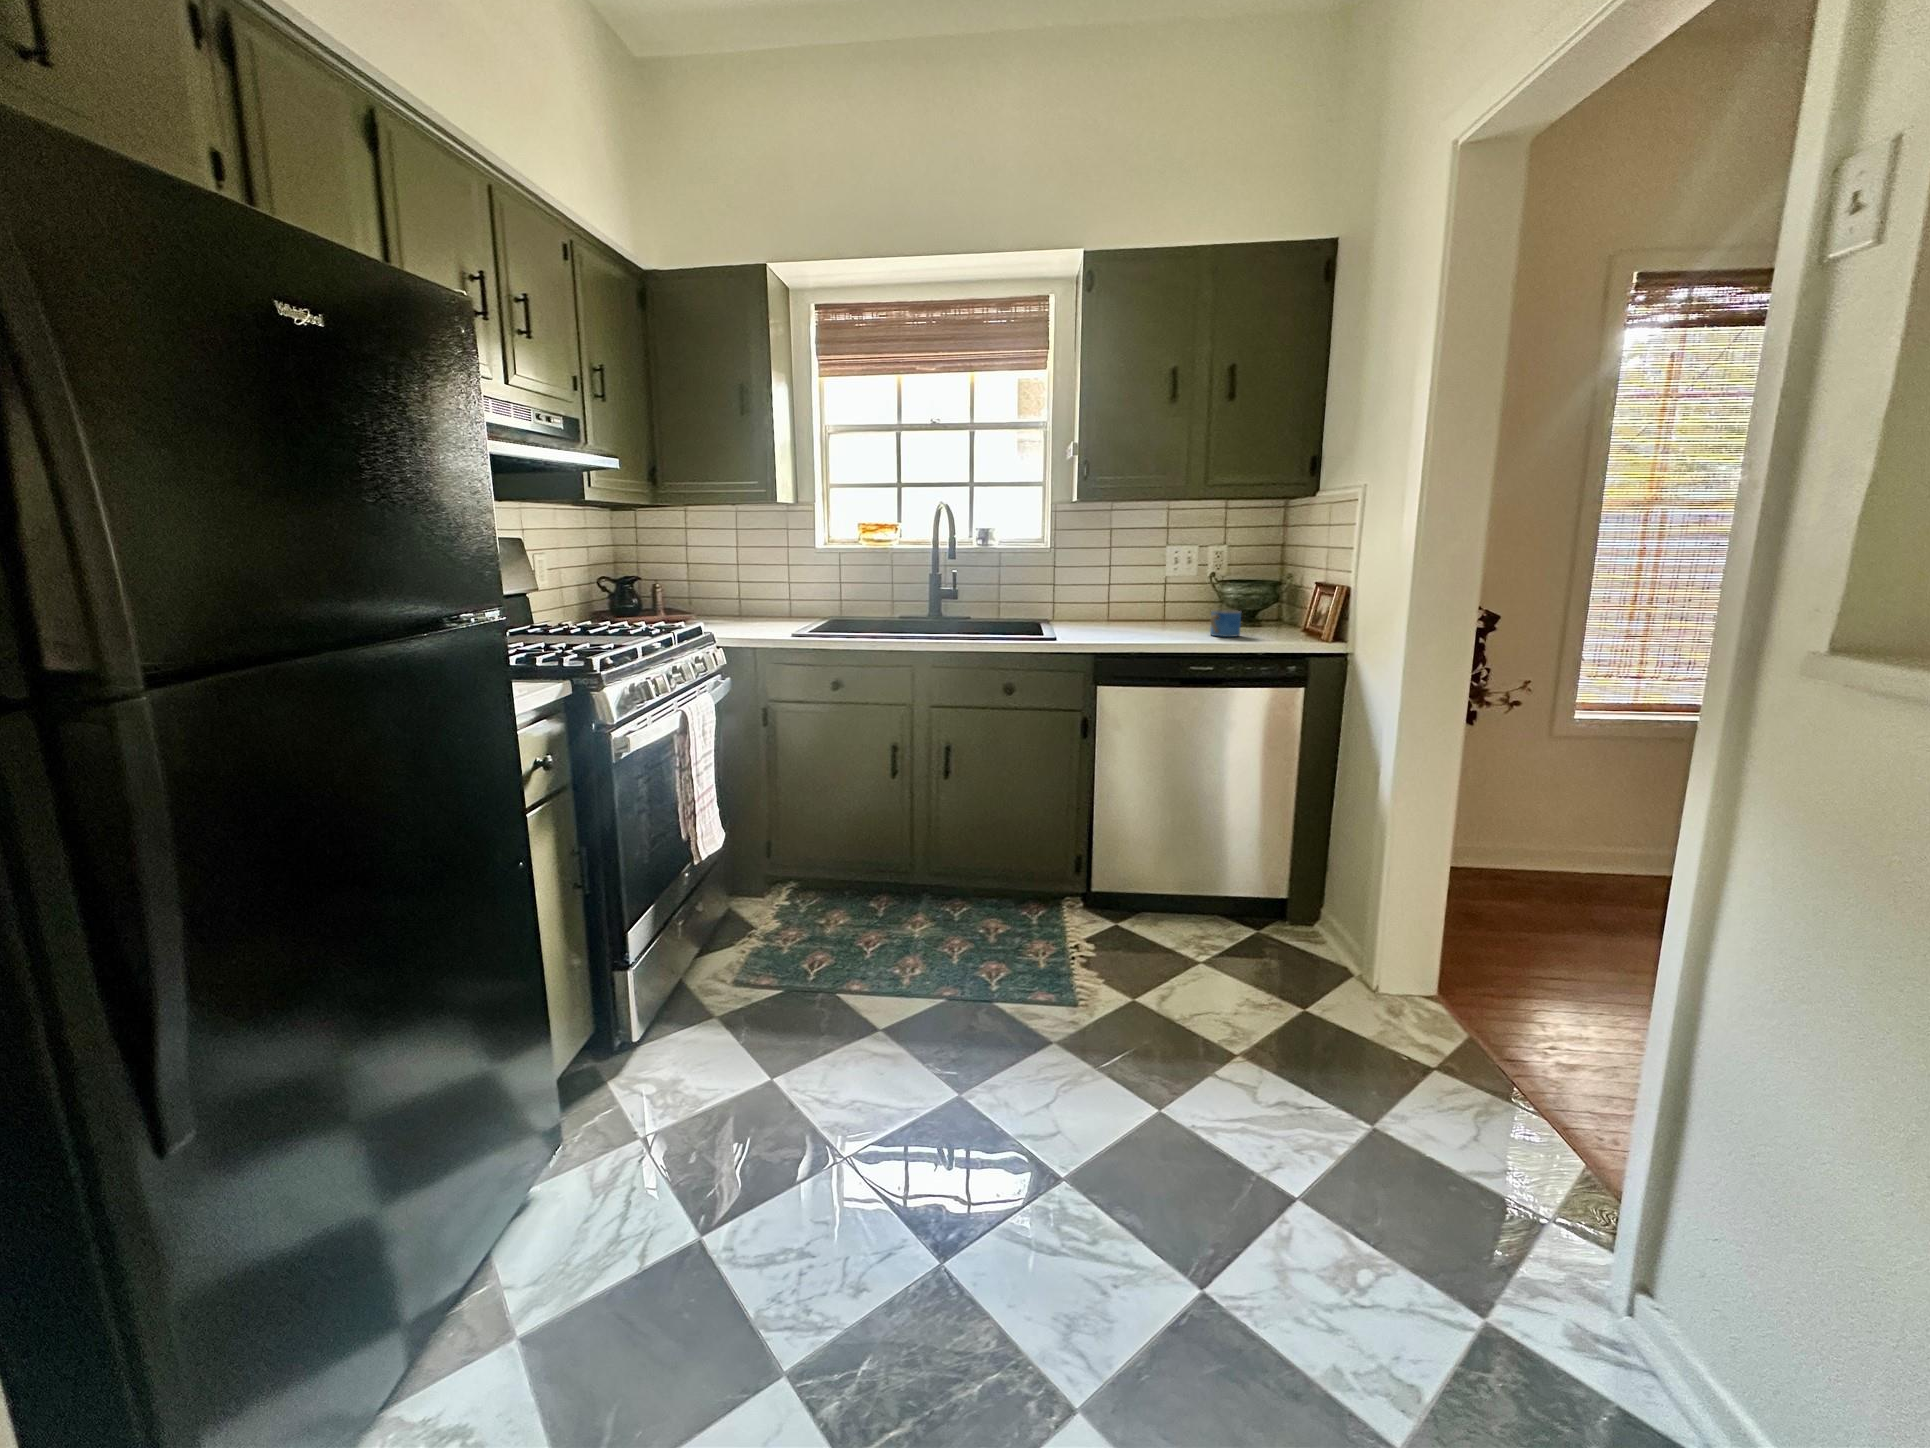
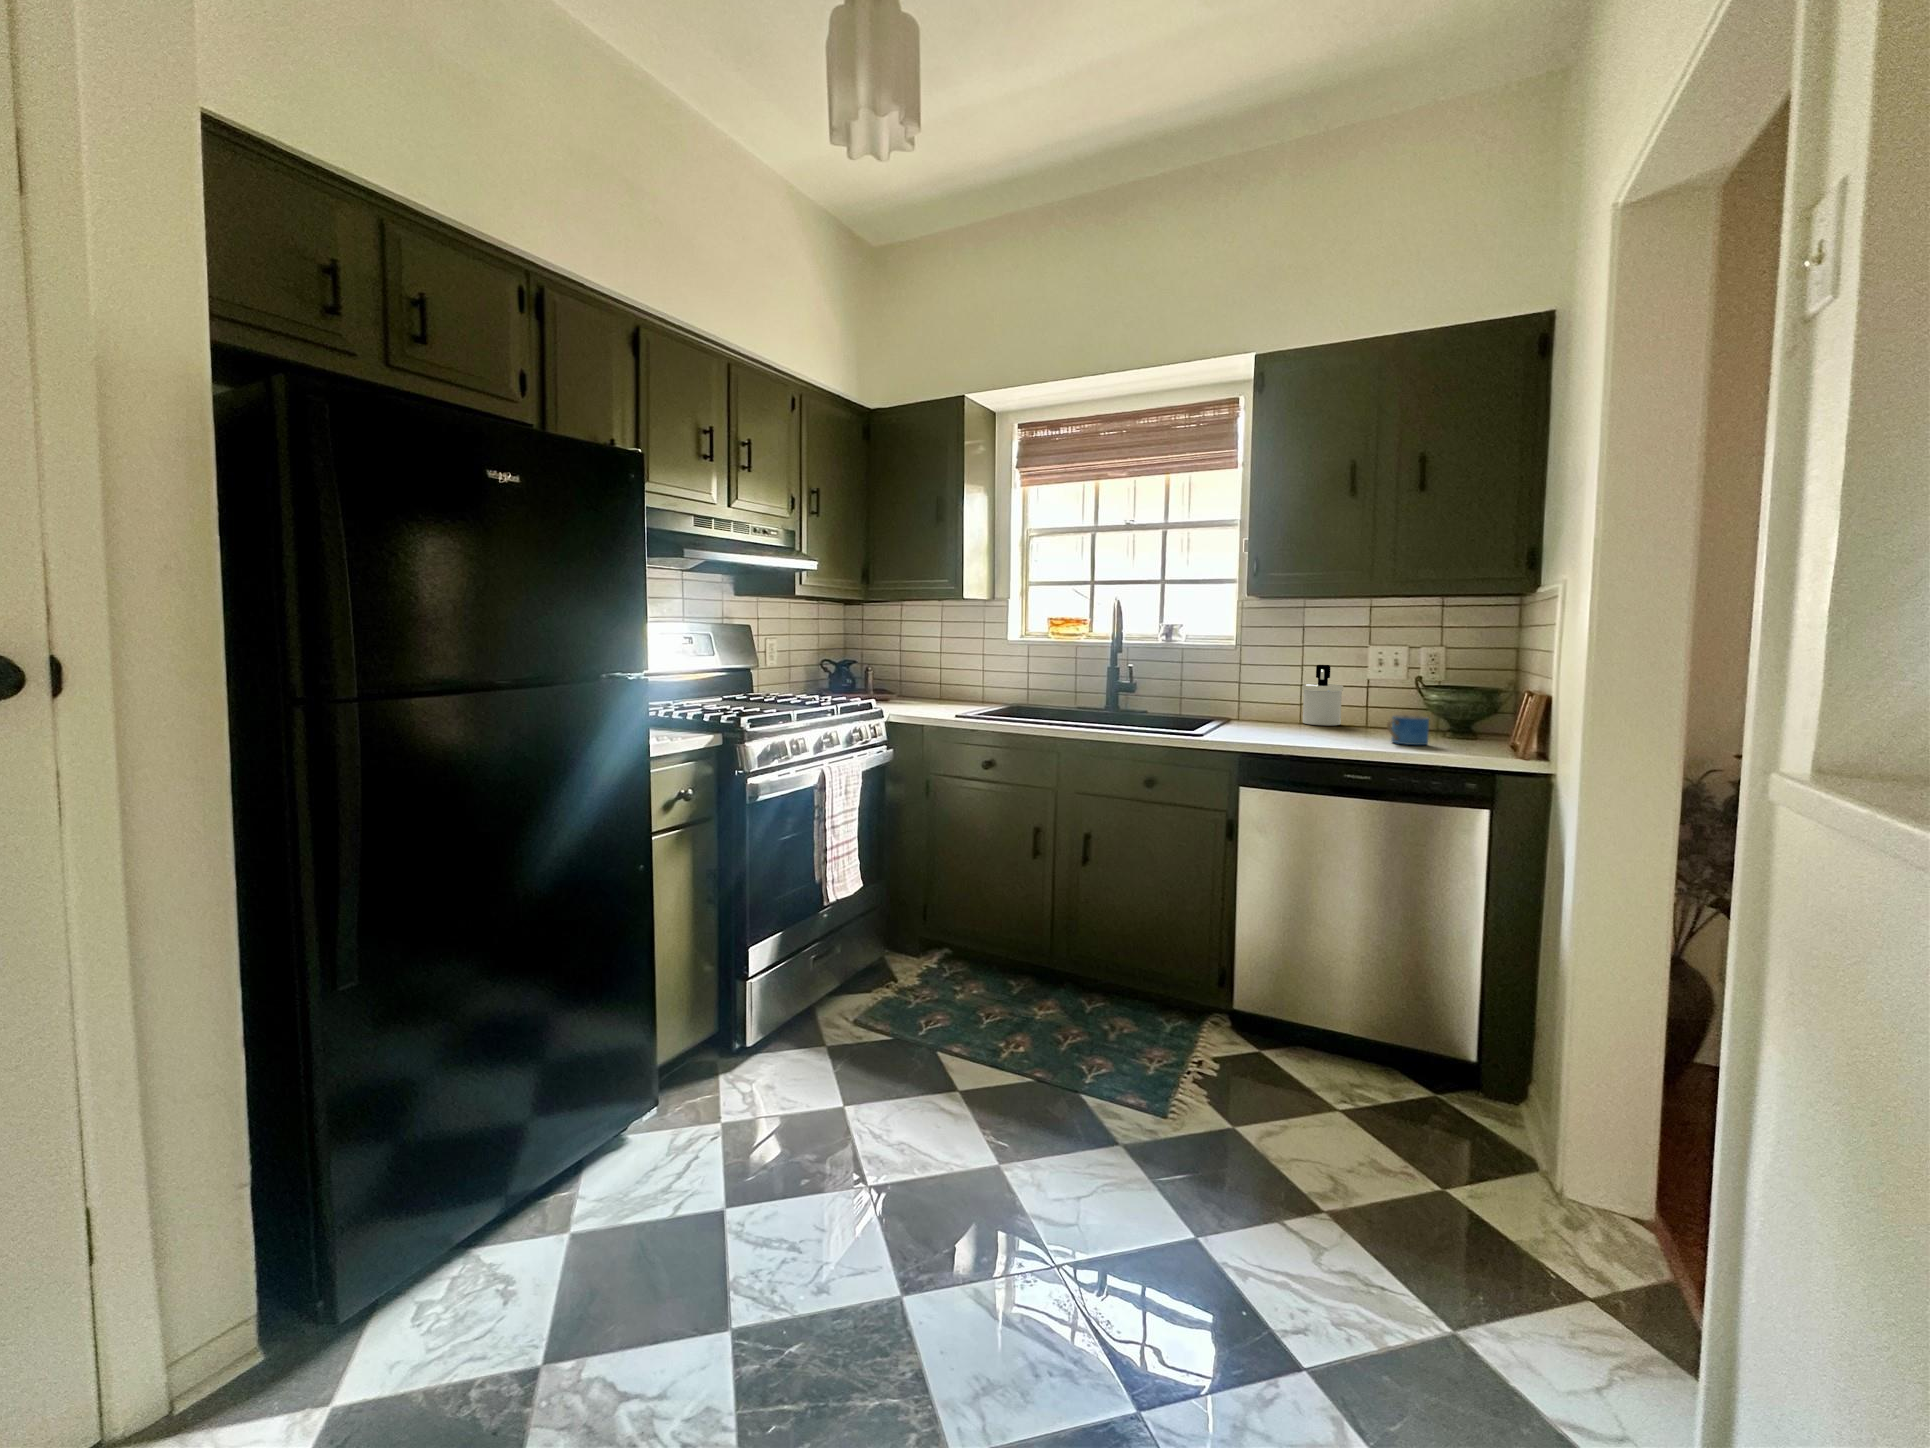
soap dispenser: none [1115,565,1150,622] -> present [1302,665,1343,726]

